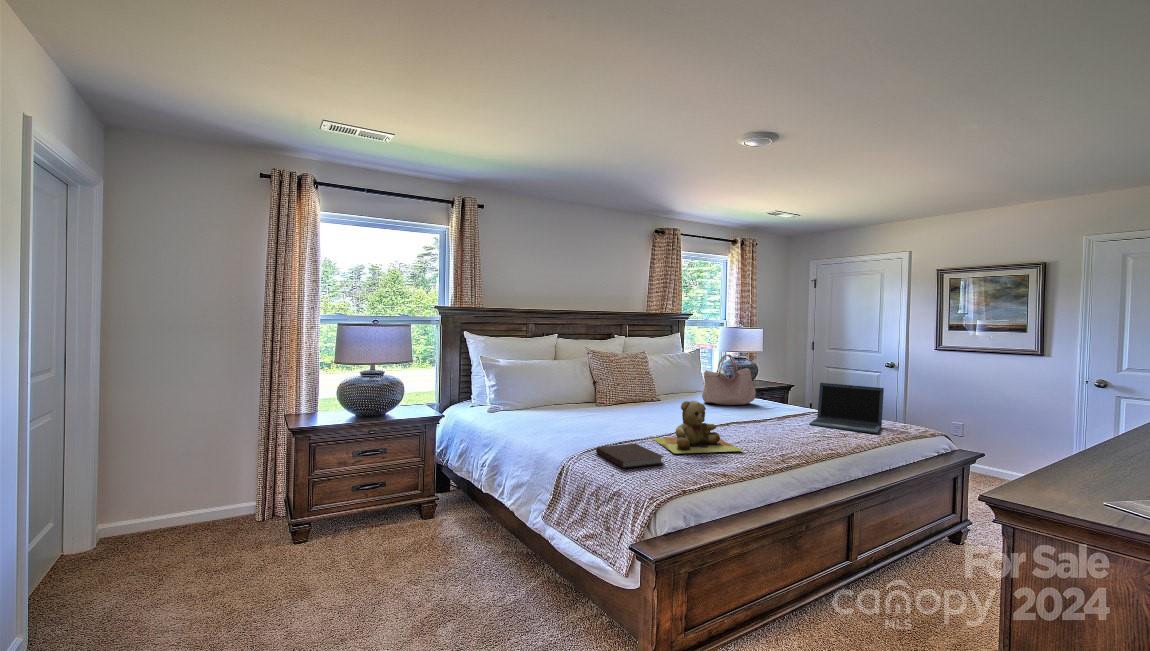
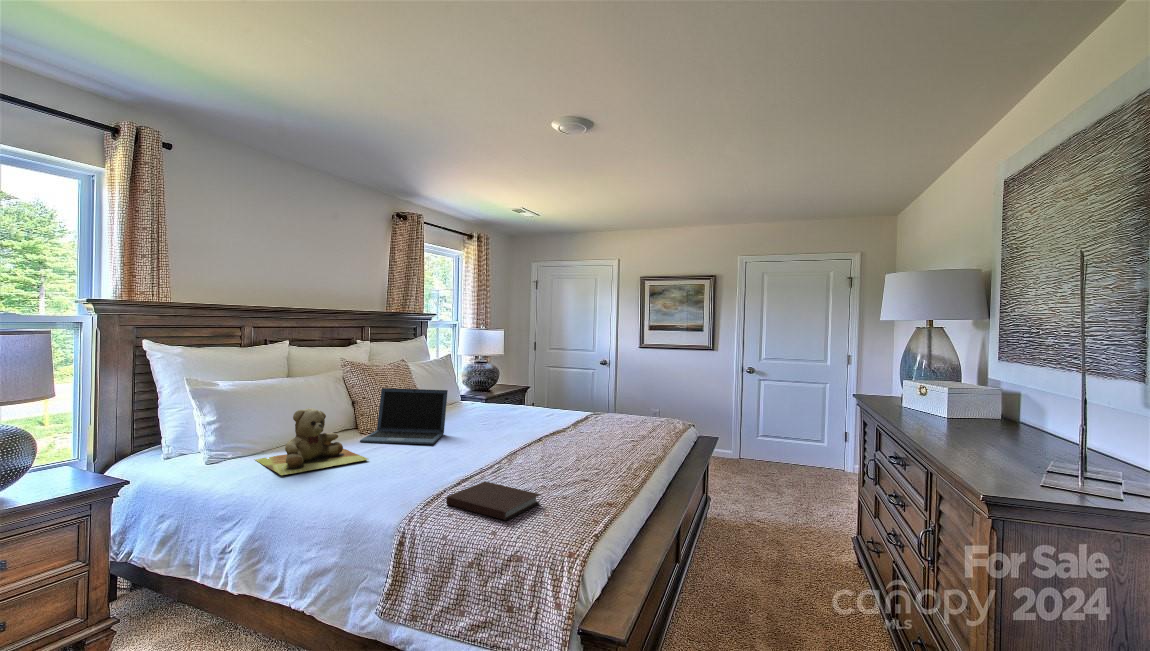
handbag: present [702,354,756,405] -> none [482,359,533,414]
laptop: present [809,383,884,433] -> present [360,388,448,444]
teddy bear: present [652,400,743,453] -> present [256,408,369,475]

